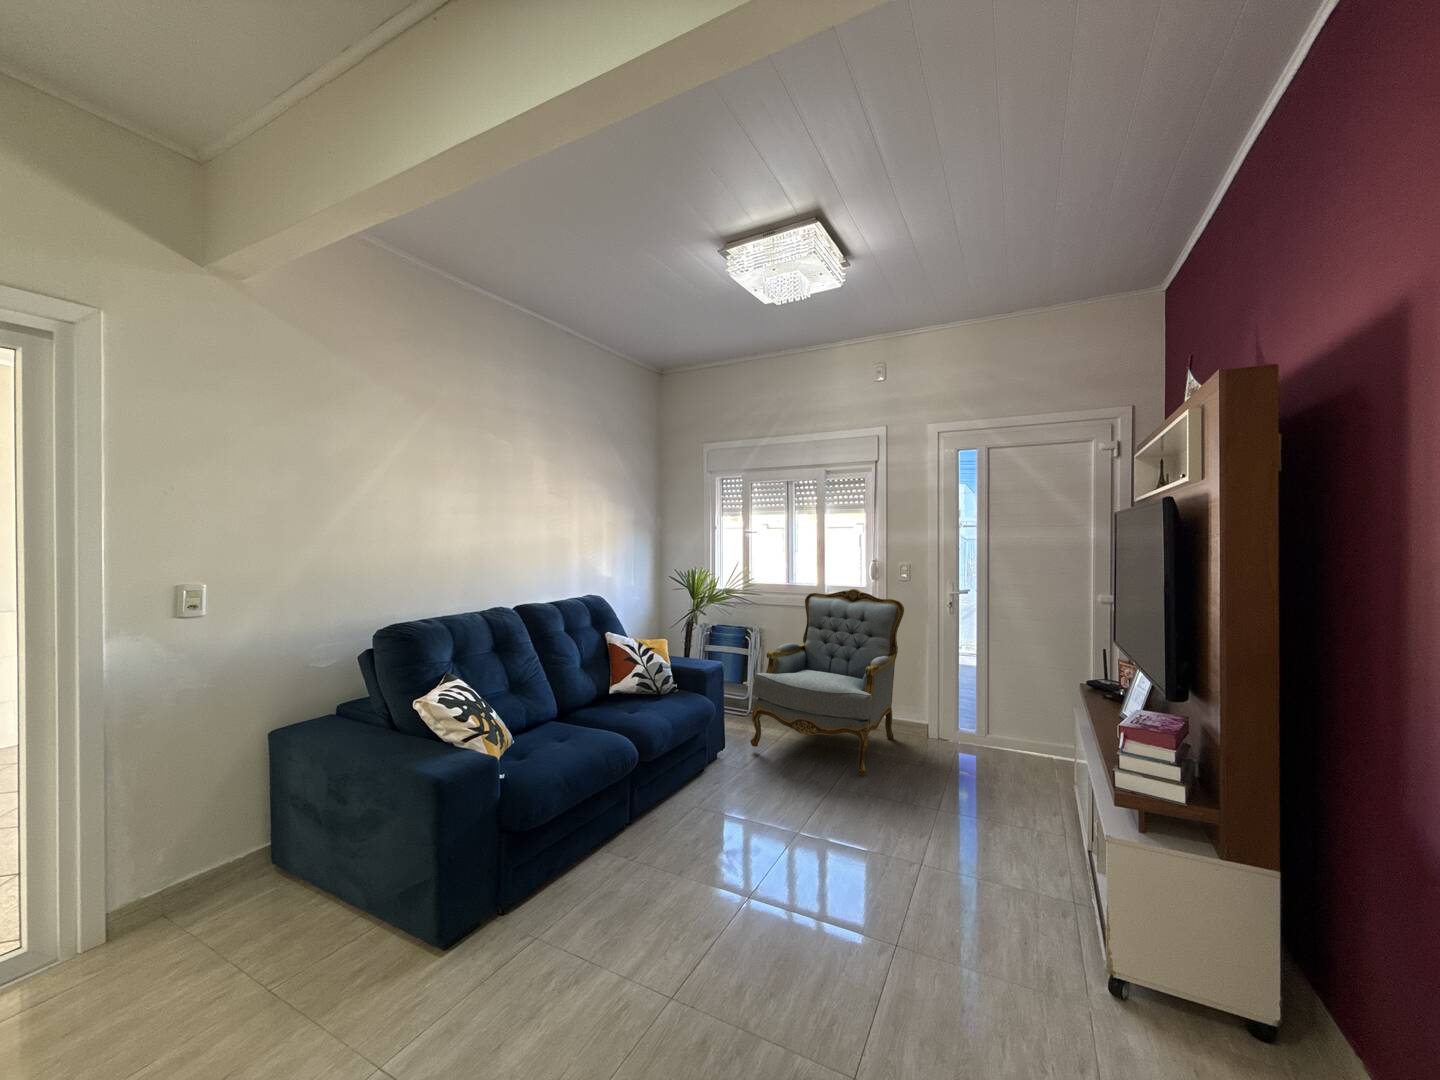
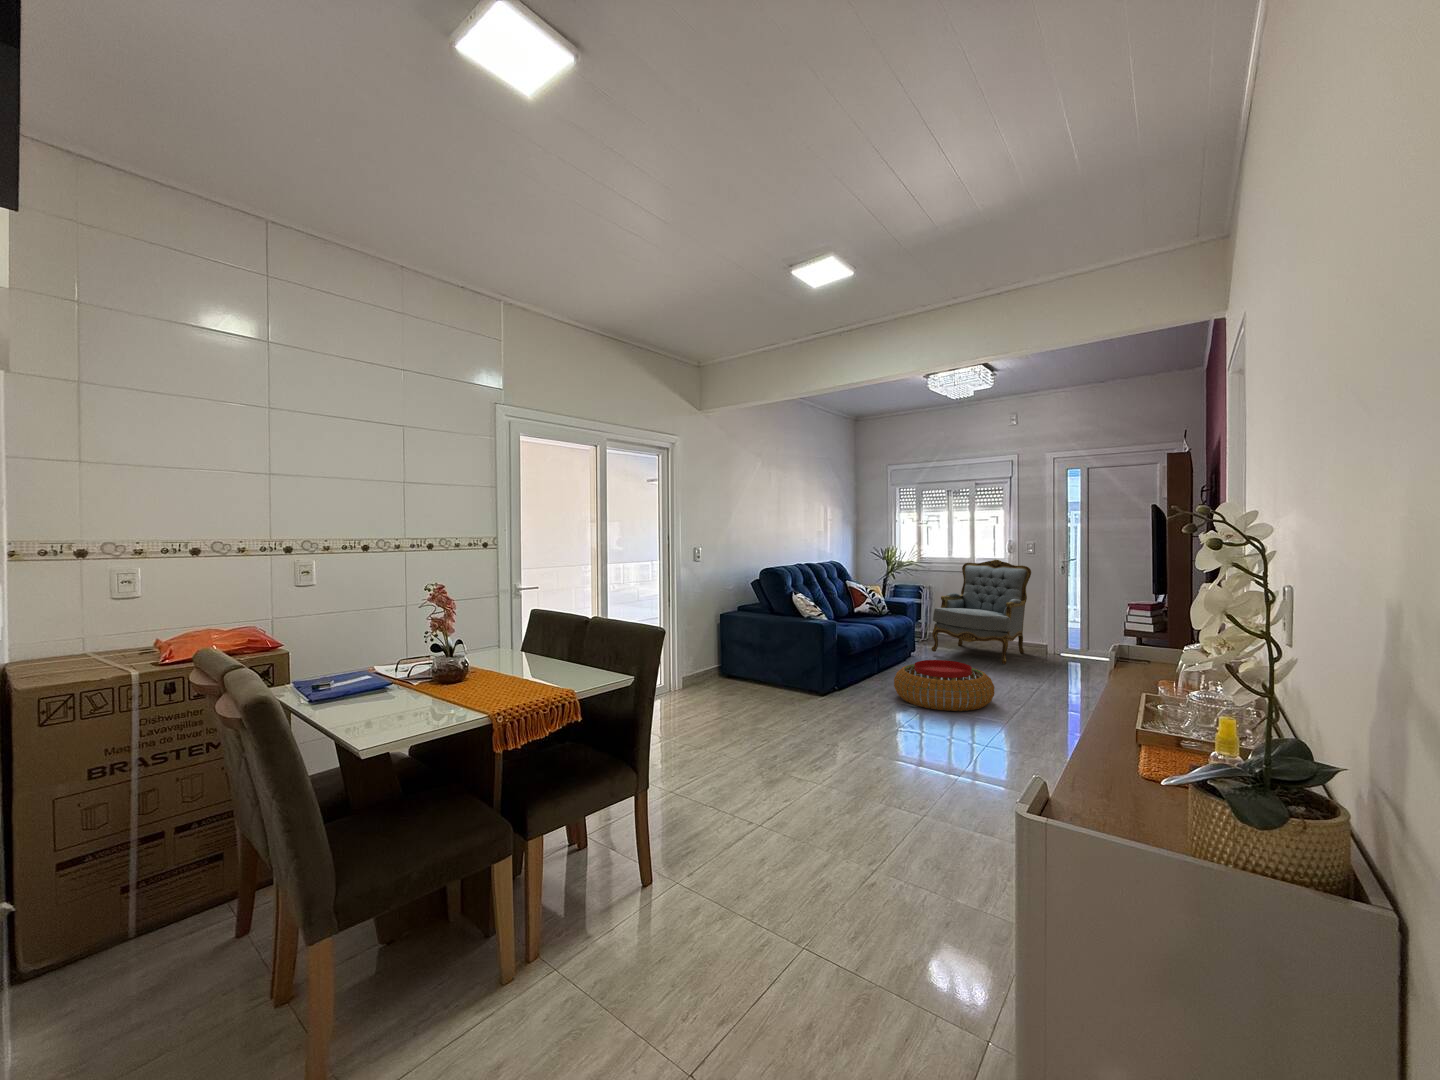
pouf: none [612,829,831,1016] -> present [894,660,994,711]

